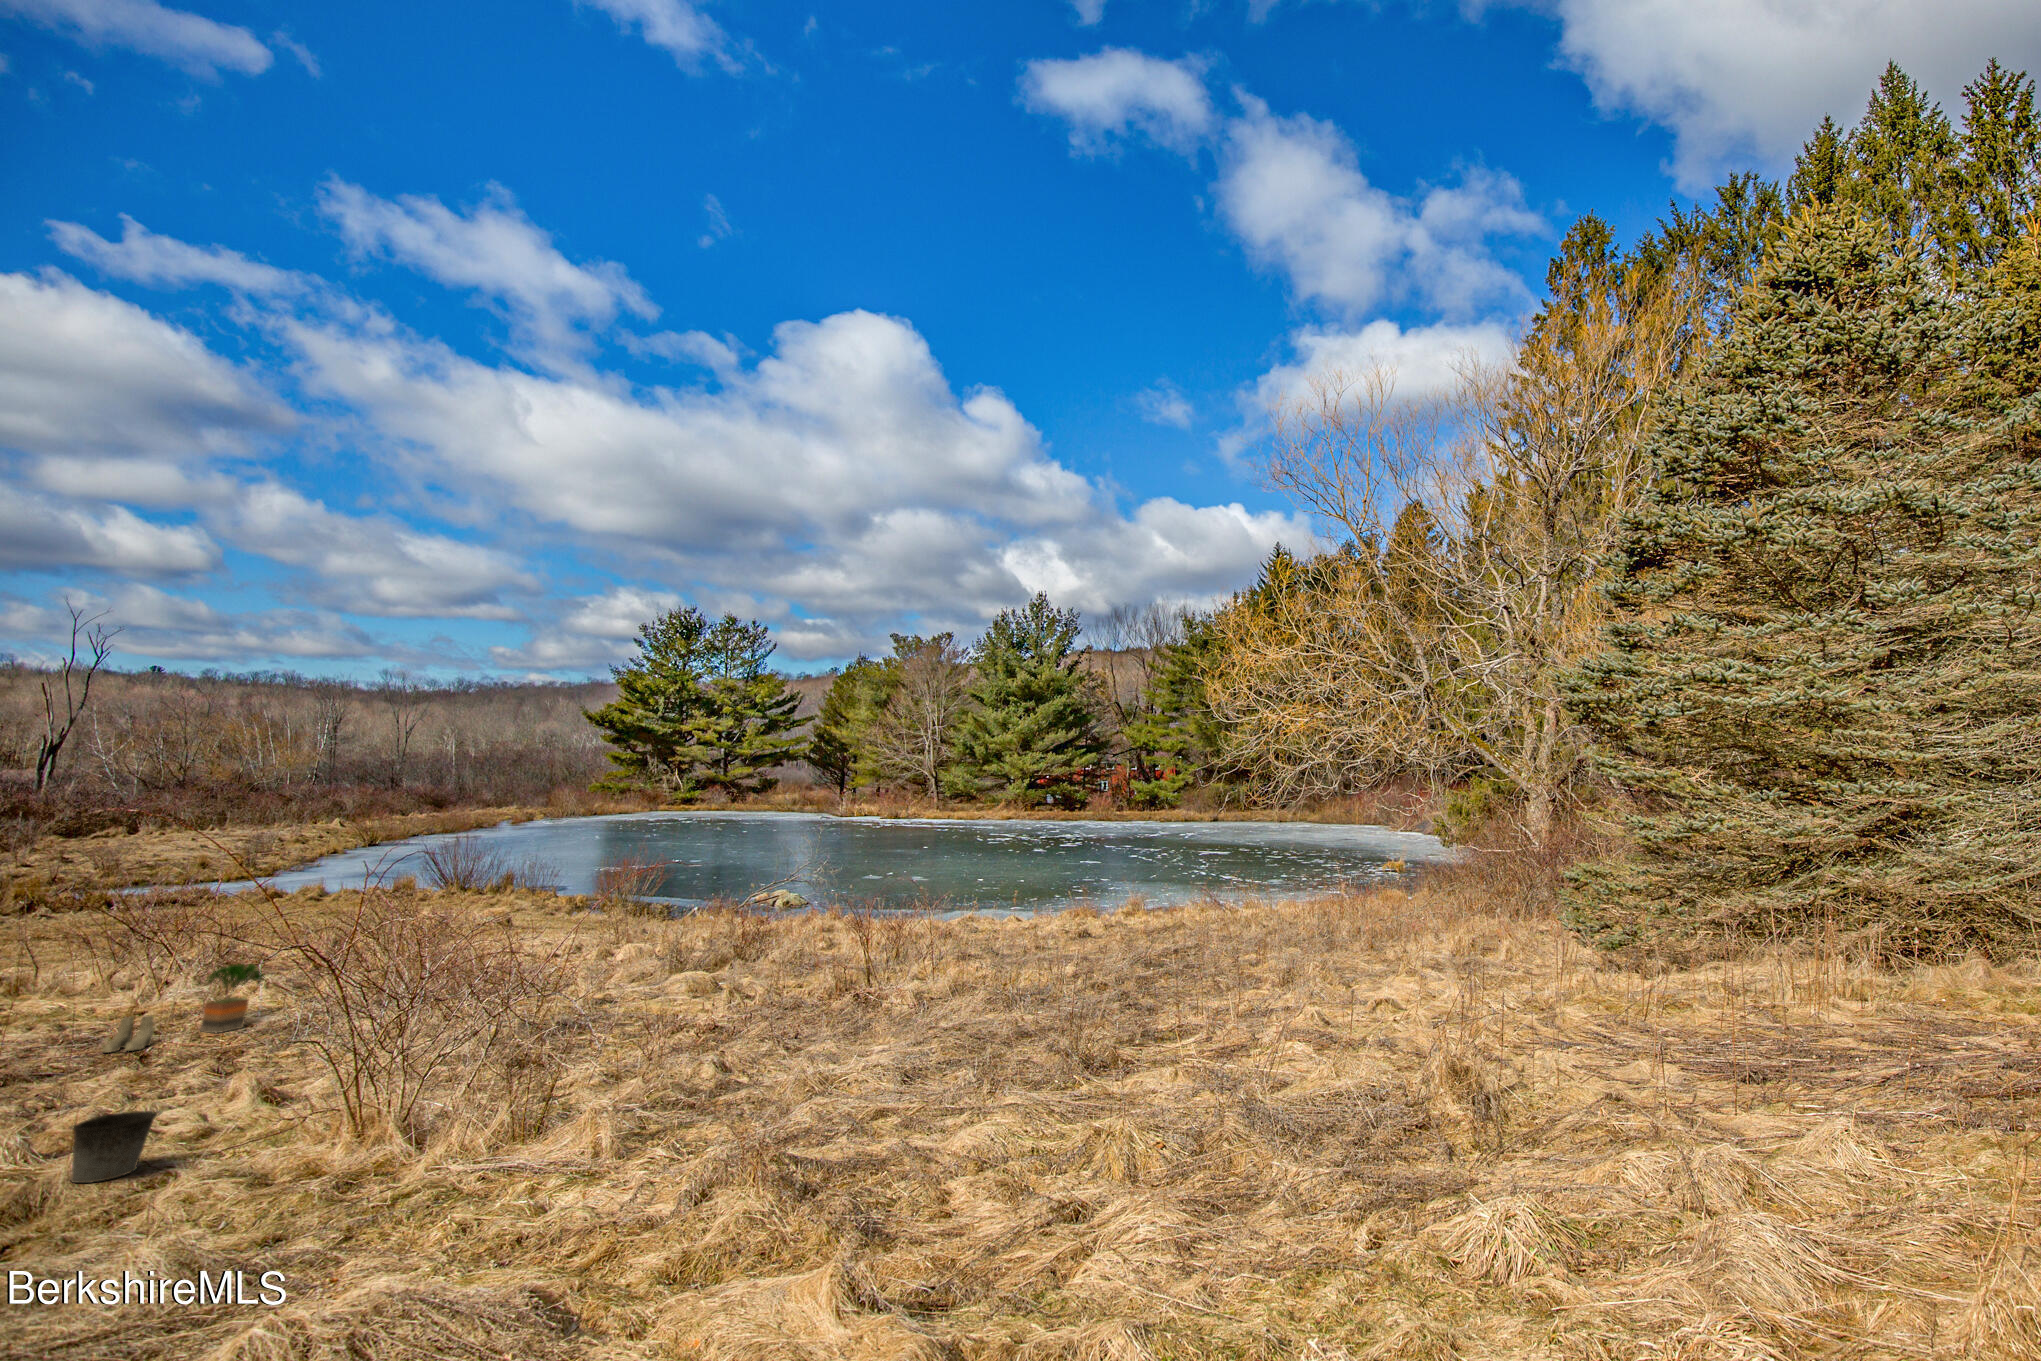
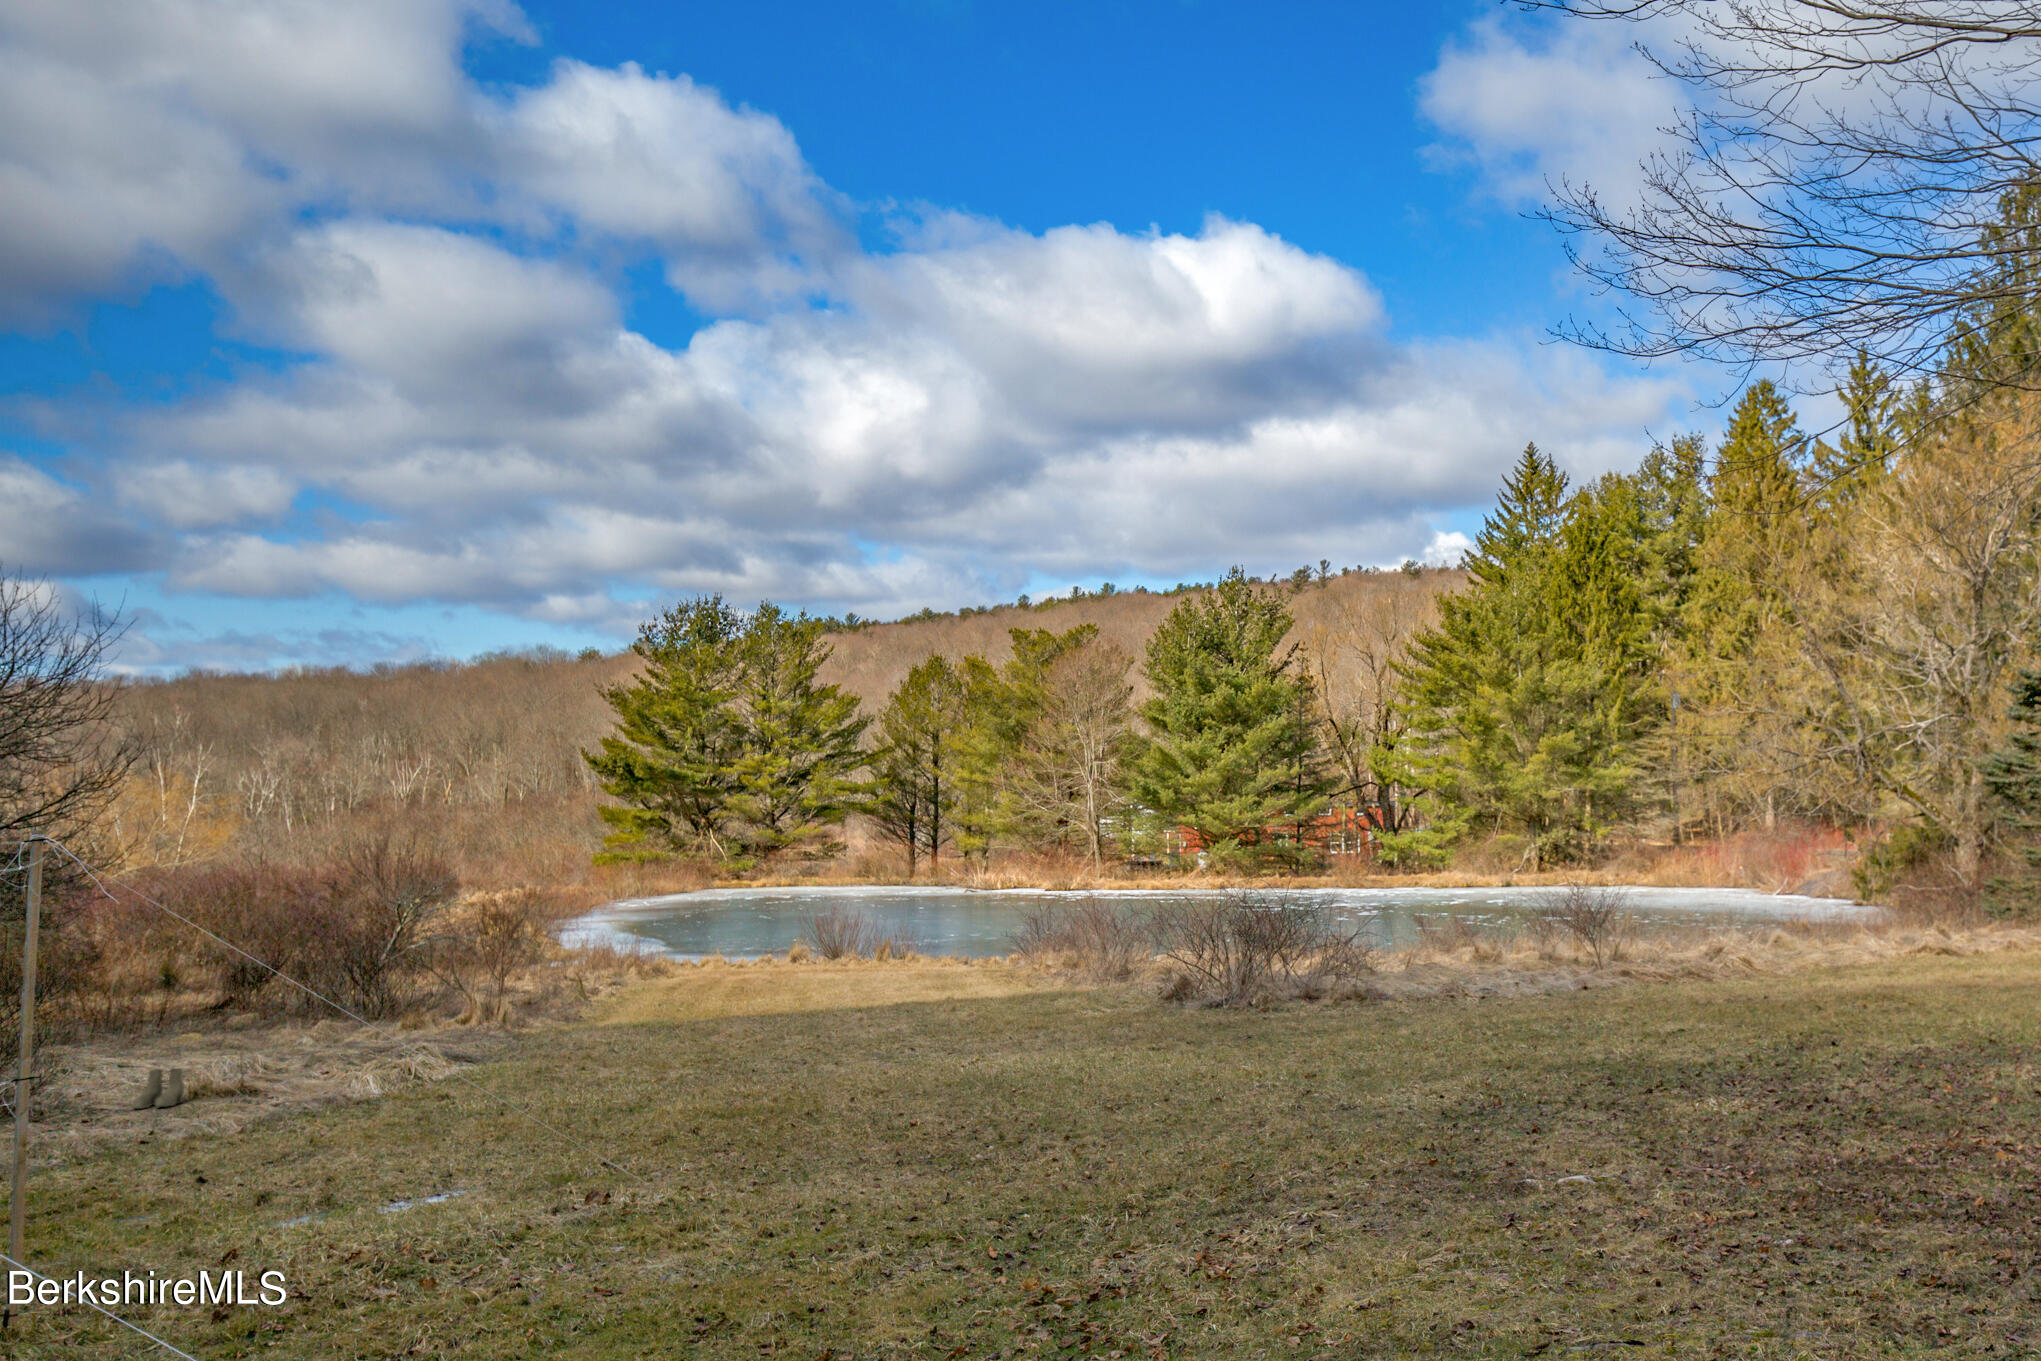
potted tree: present [200,964,265,1033] -> none [231,1012,299,1093]
bucket: present [69,1111,162,1183] -> none [76,1130,173,1209]

